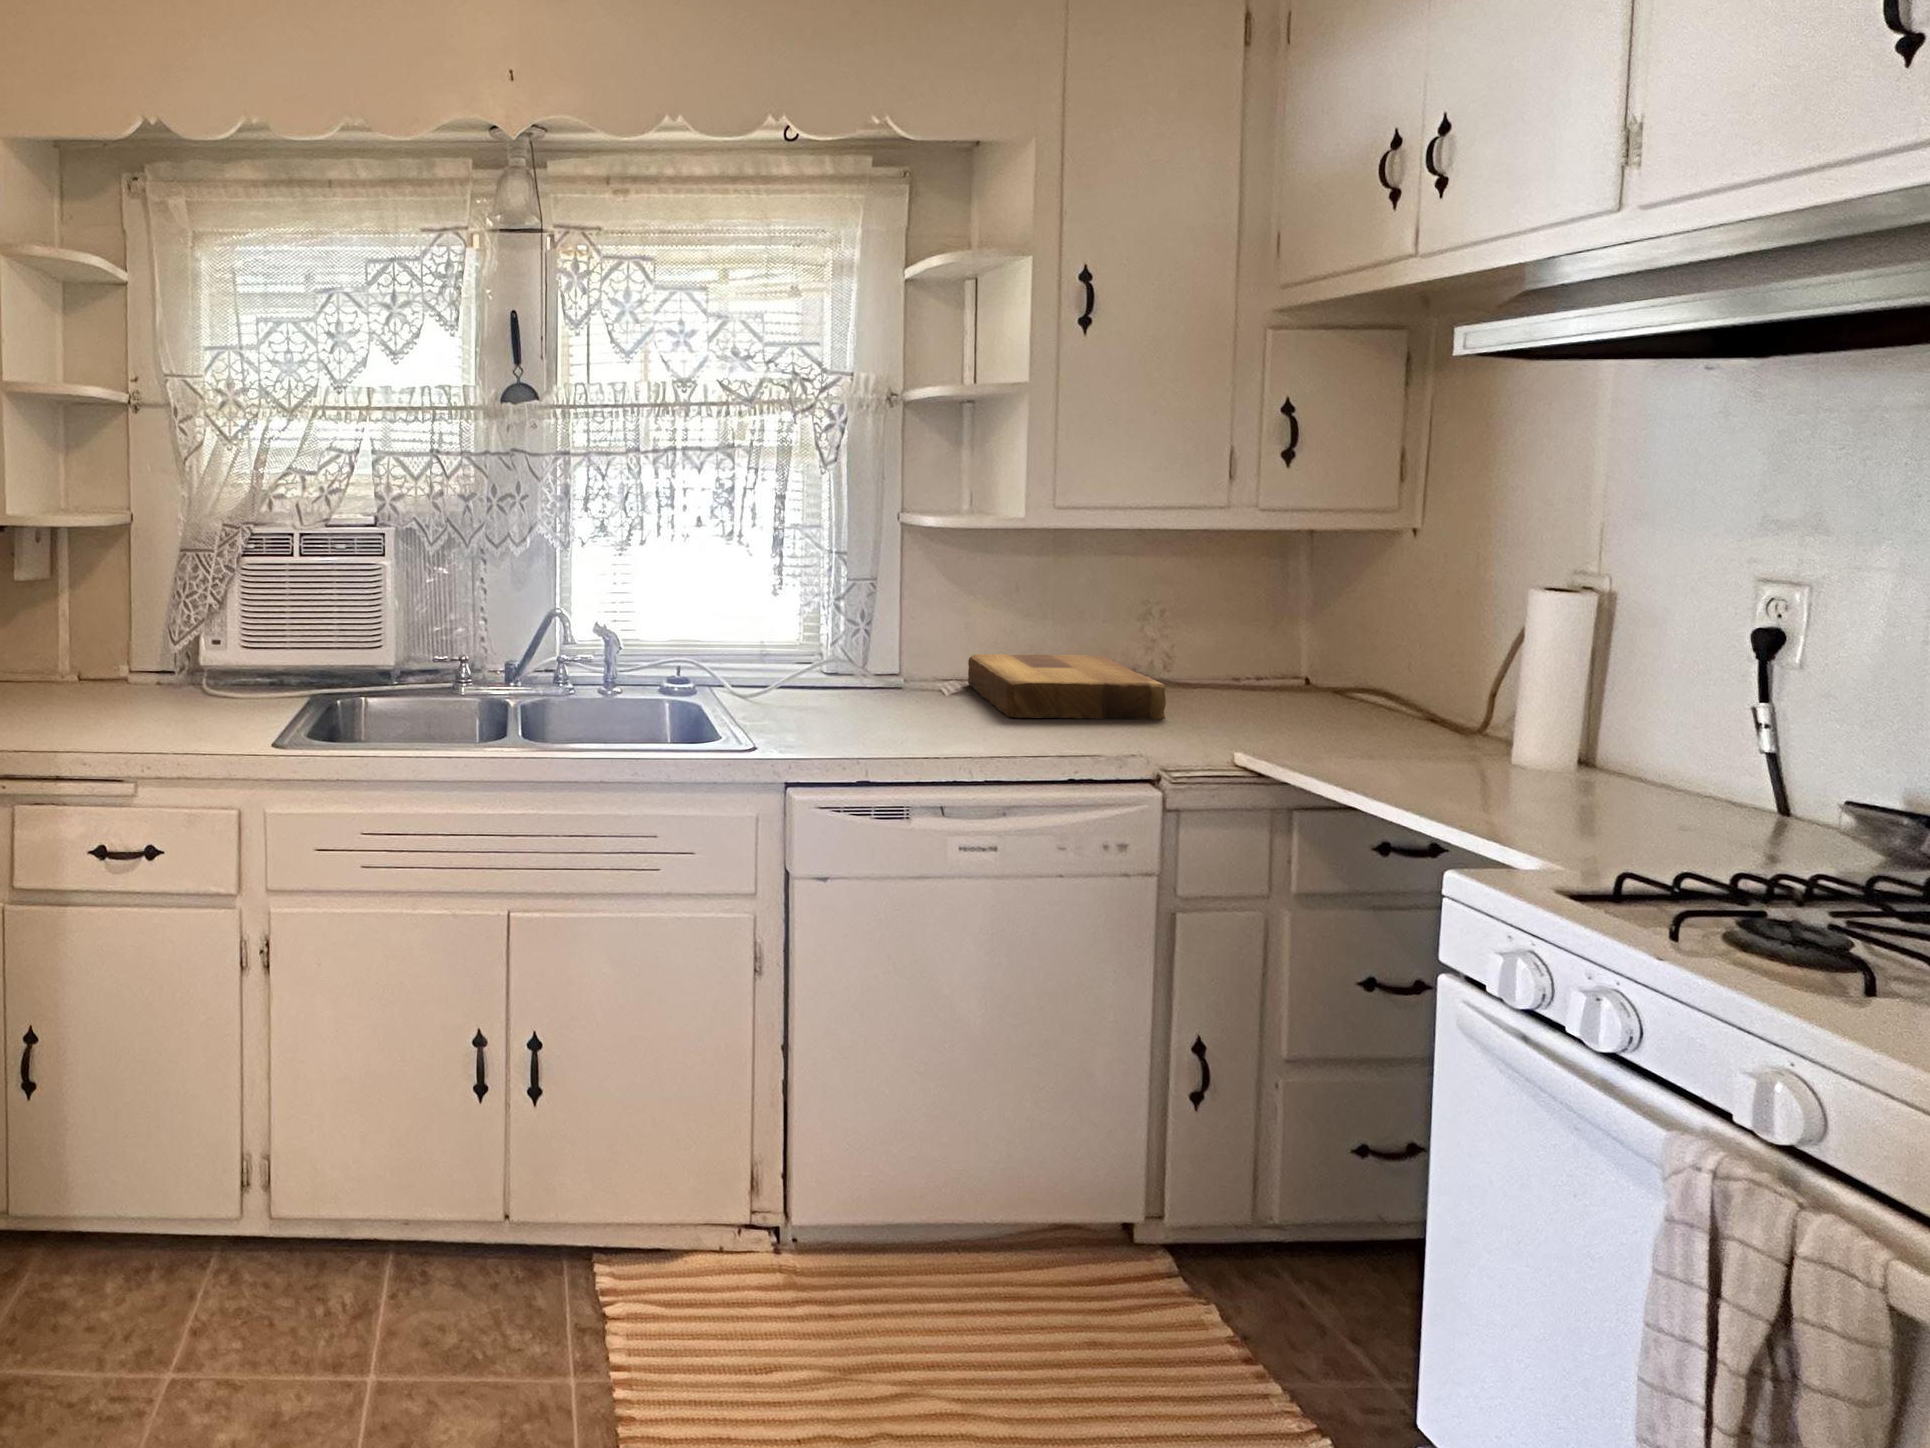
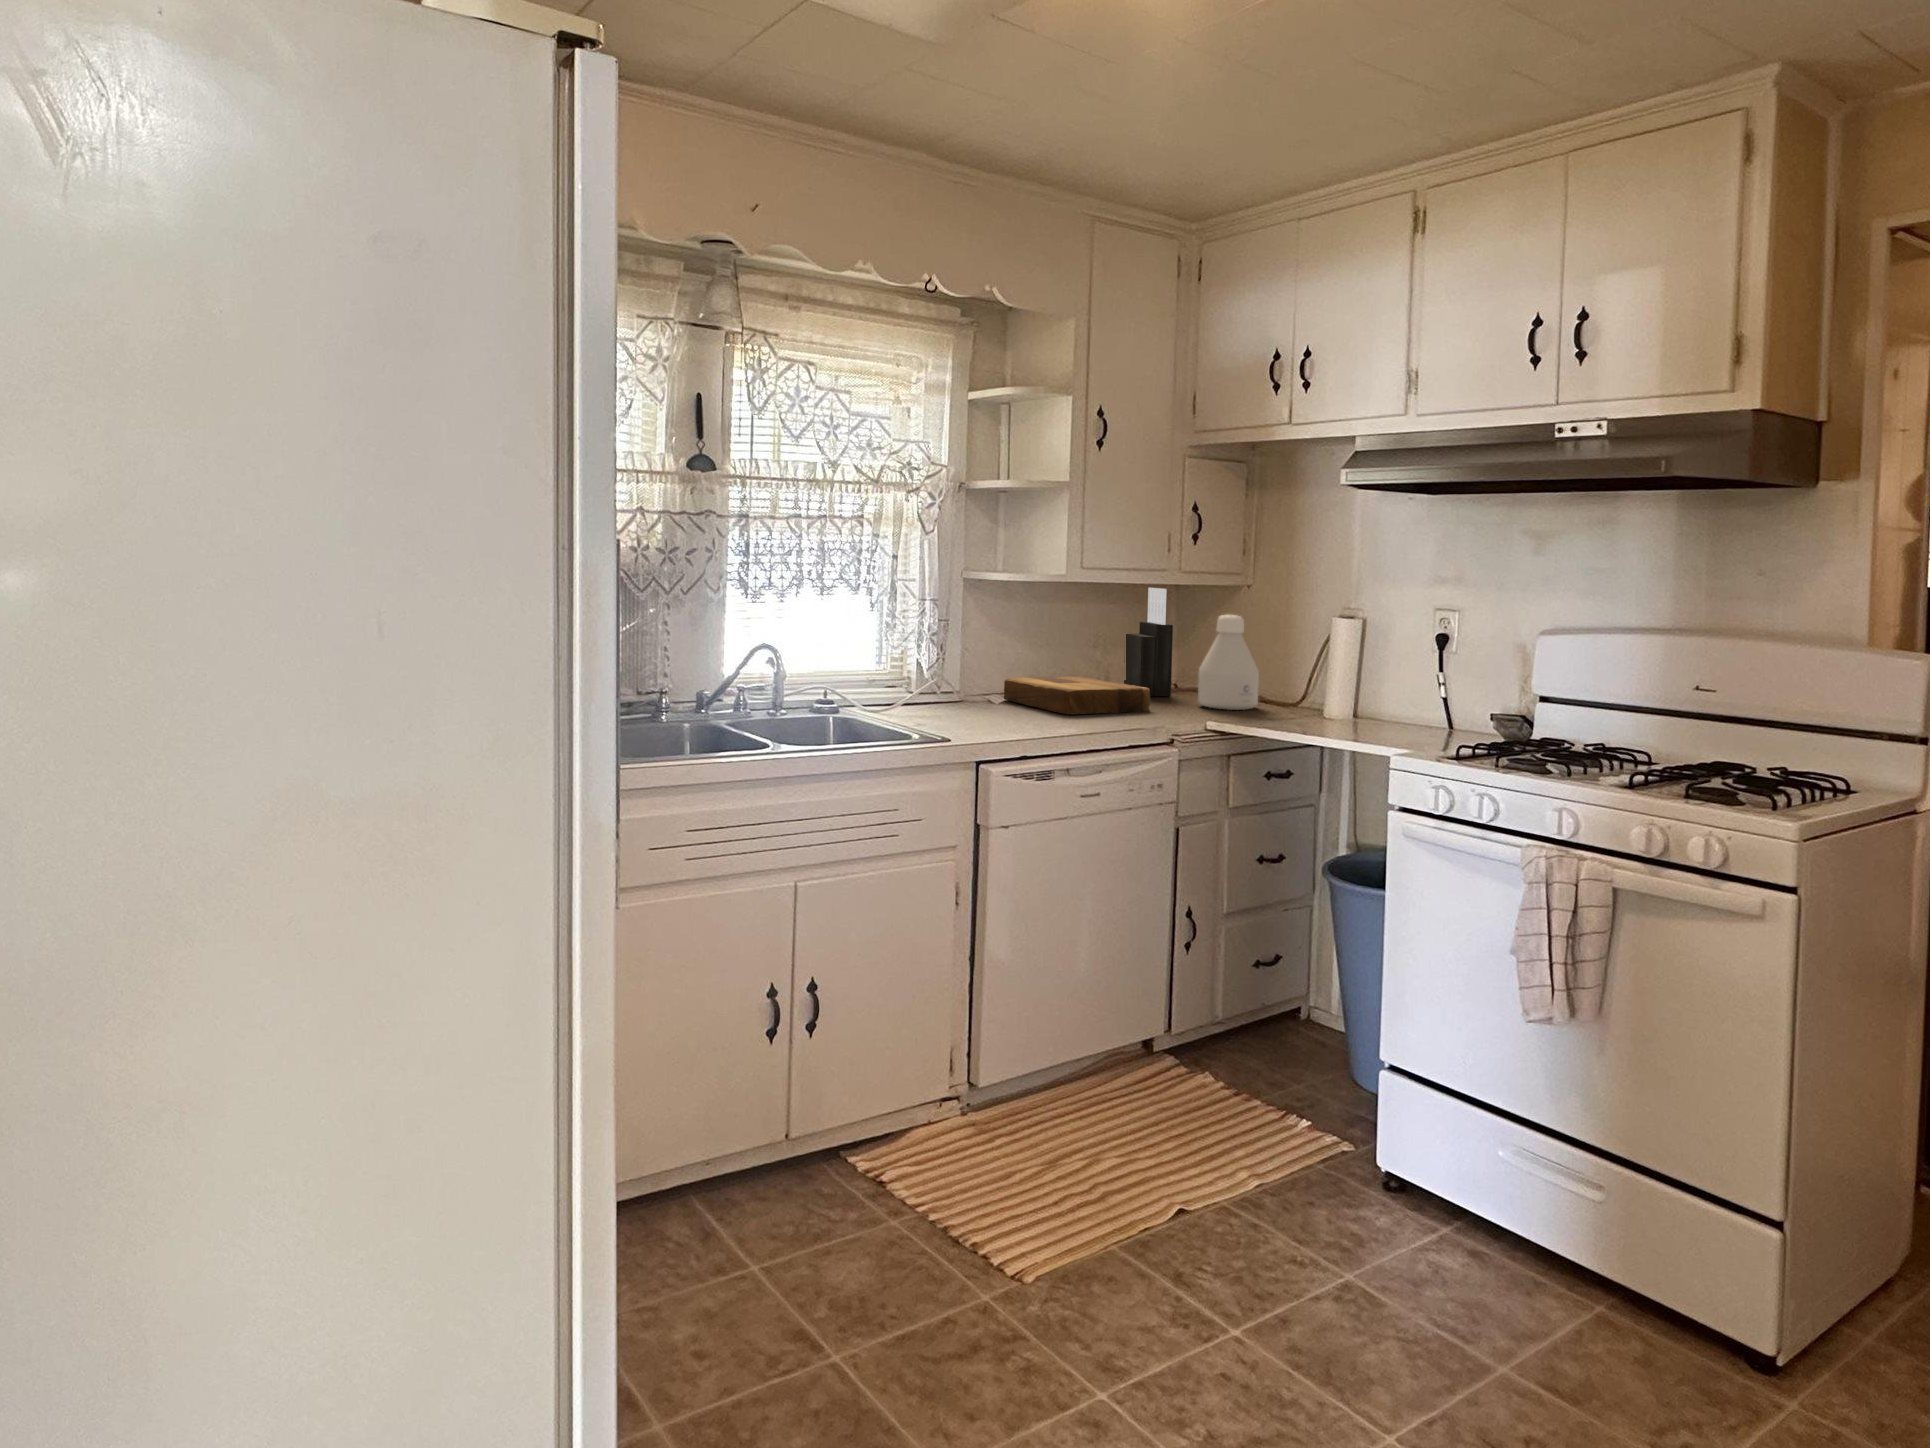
knife block: none [1183,524,1257,692] -> present [1124,588,1173,696]
bottle: none [1266,573,1380,727] -> present [1198,615,1259,710]

